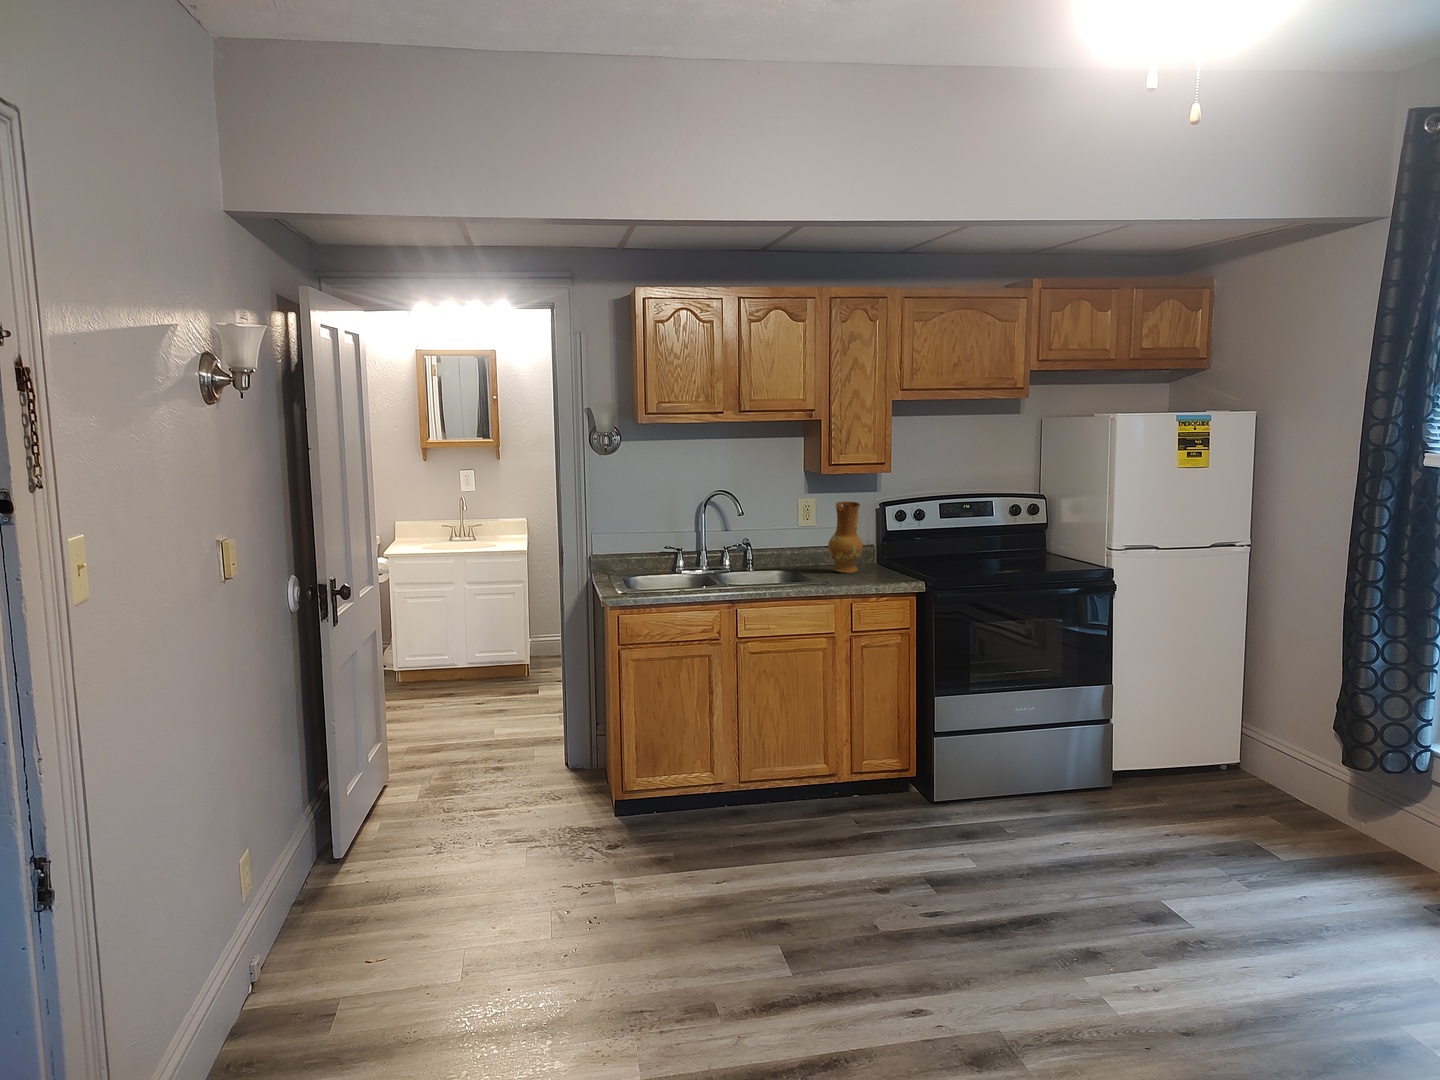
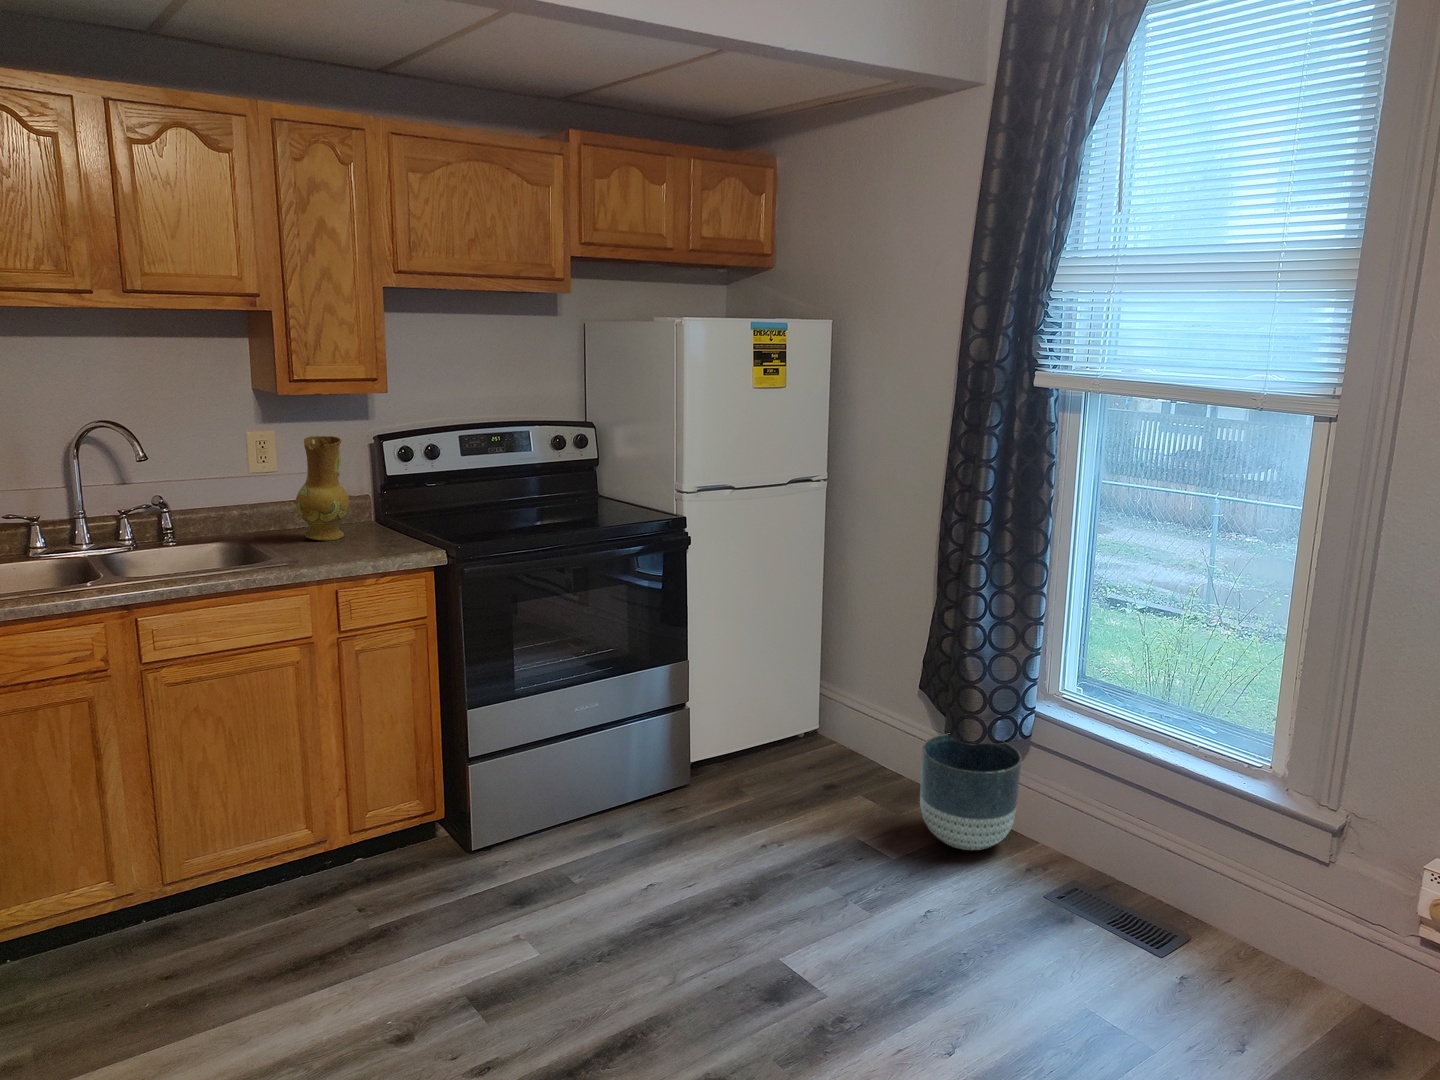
planter: none [1314,764,1413,864] -> present [920,734,1021,850]

